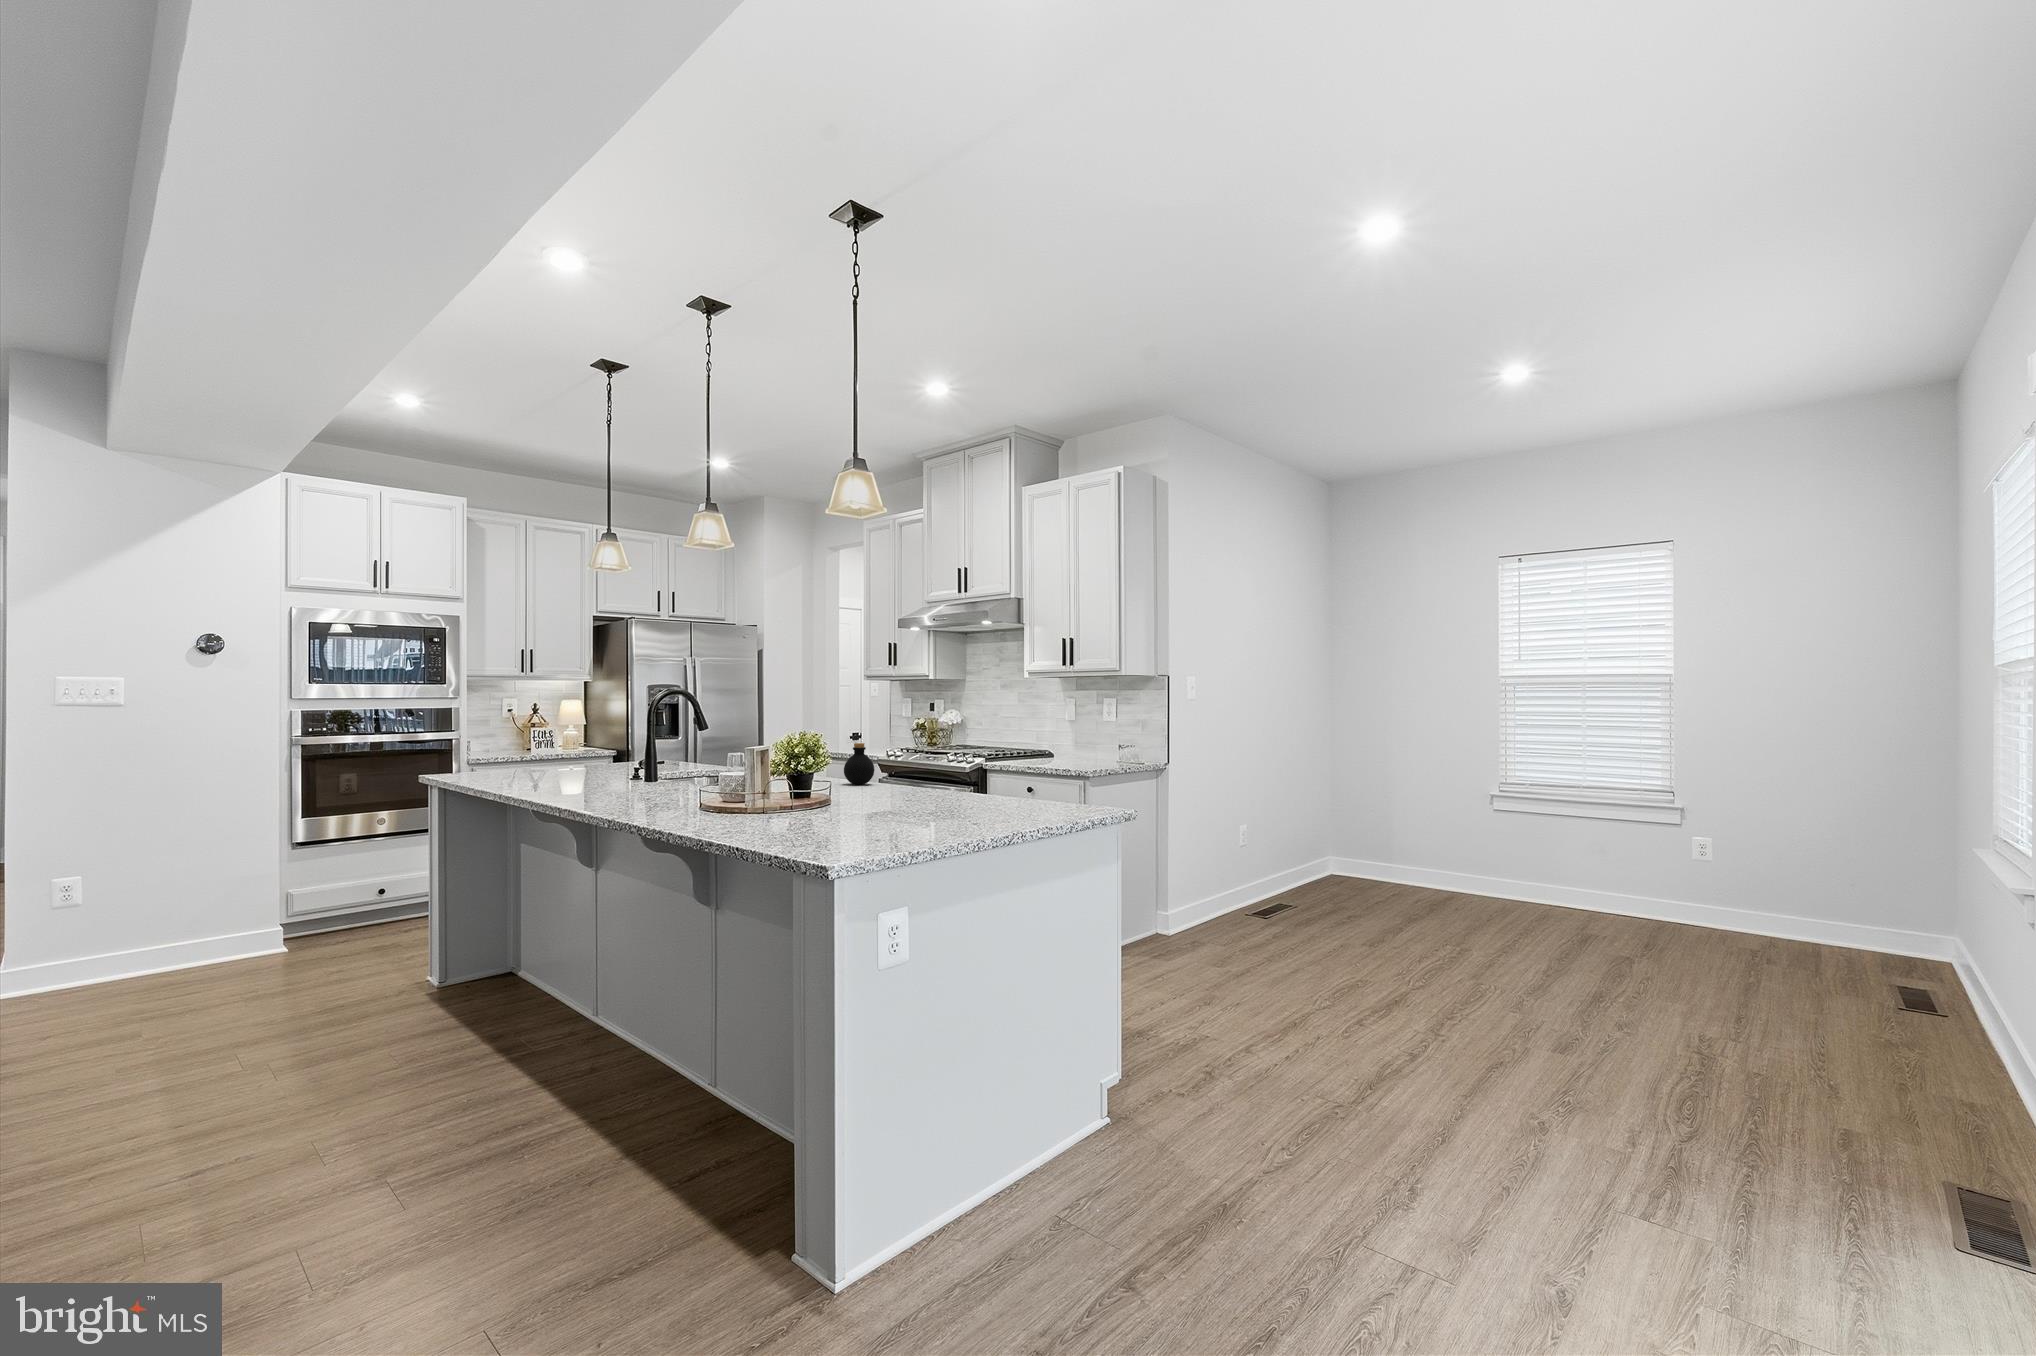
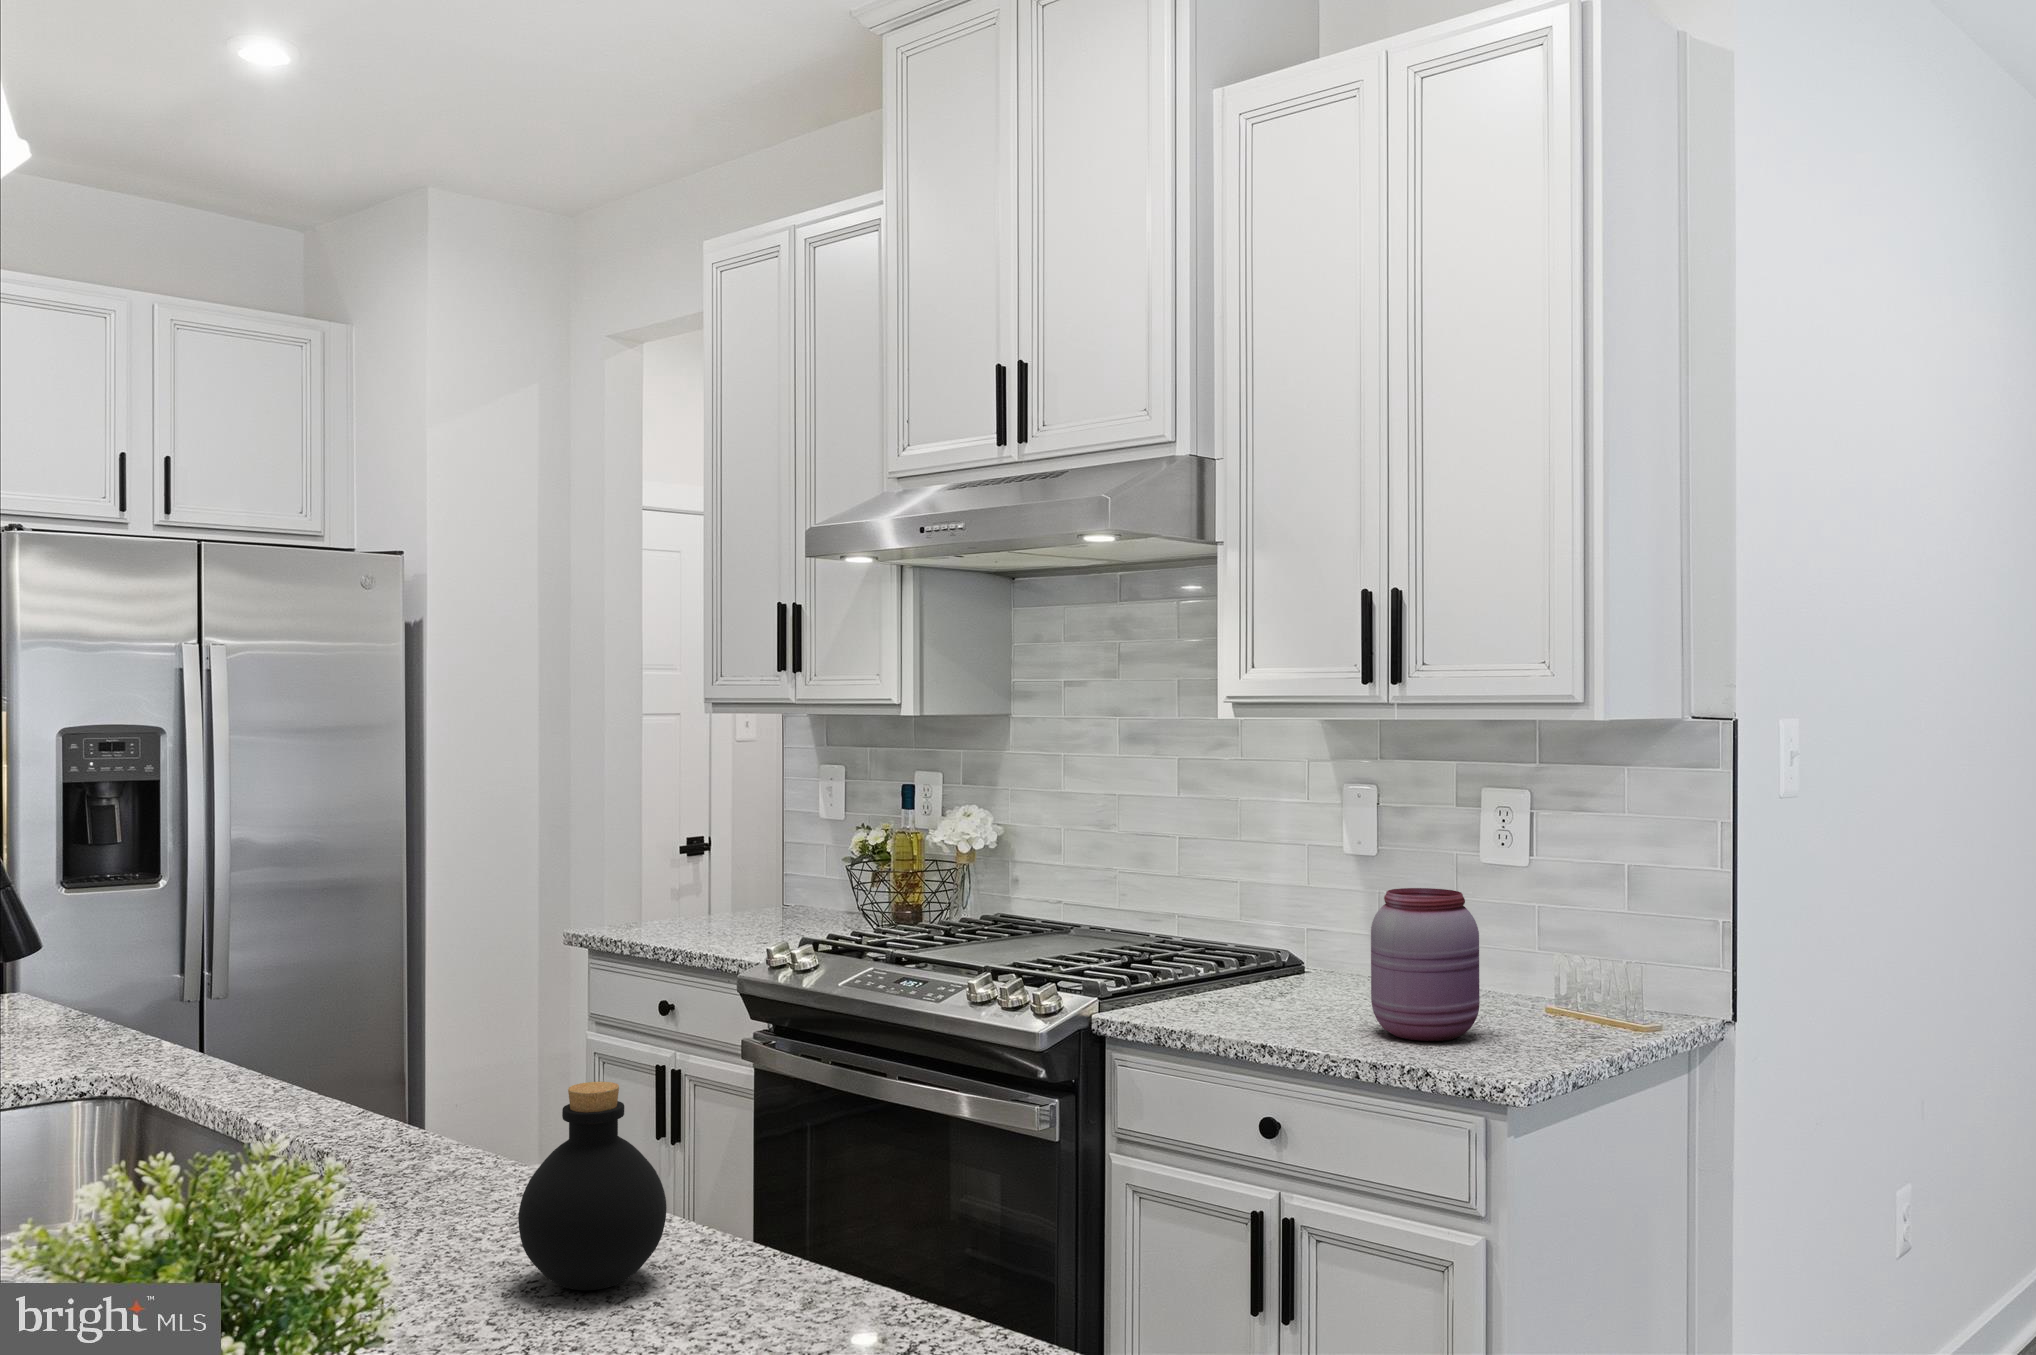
jar: none [1061,724,1091,765] -> present [1371,888,1480,1041]

